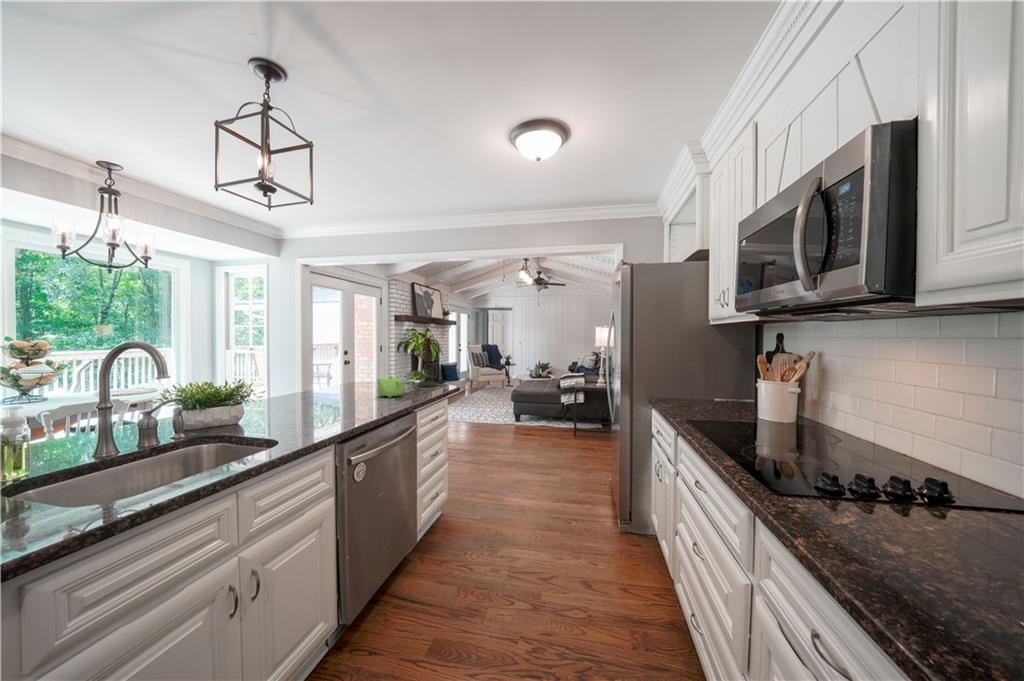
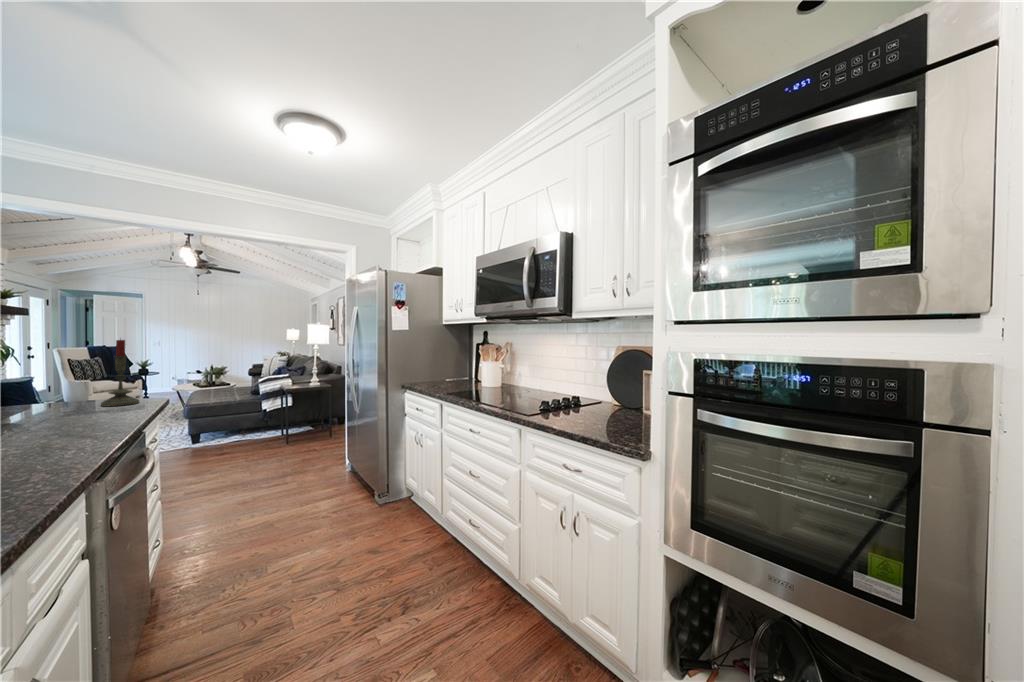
teapot: present [377,376,403,398] -> none [54,394,114,426]

